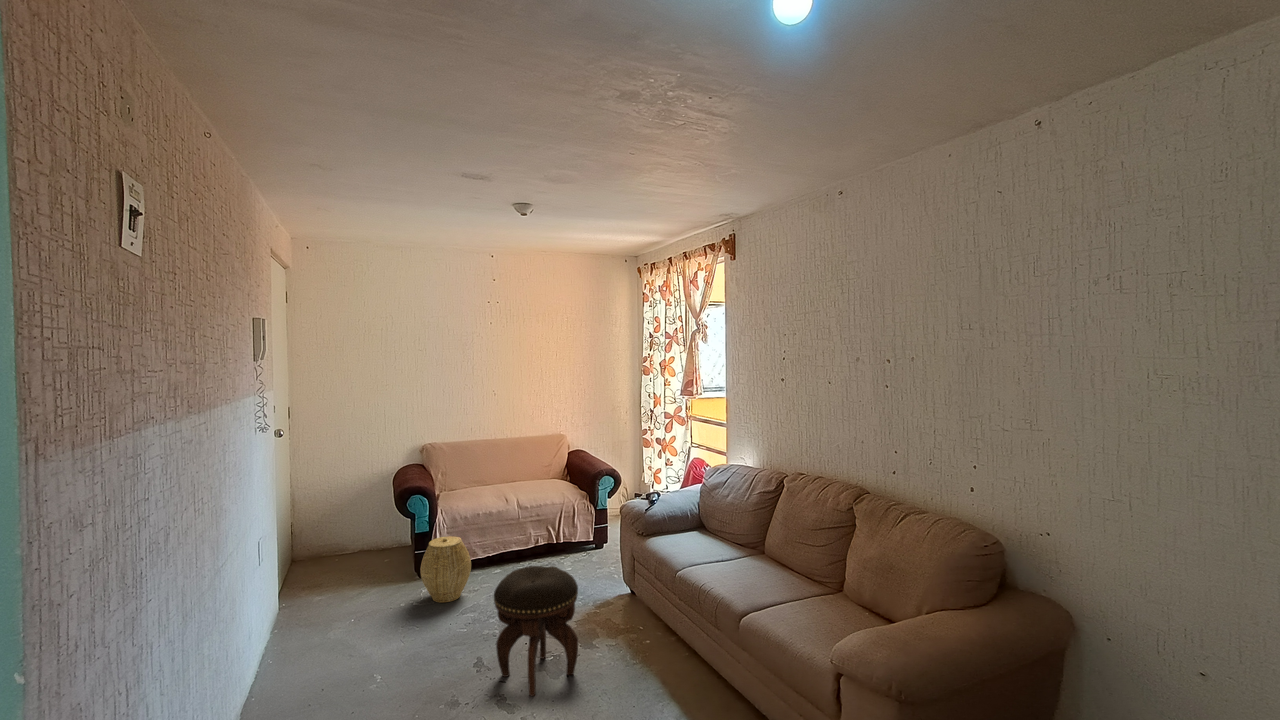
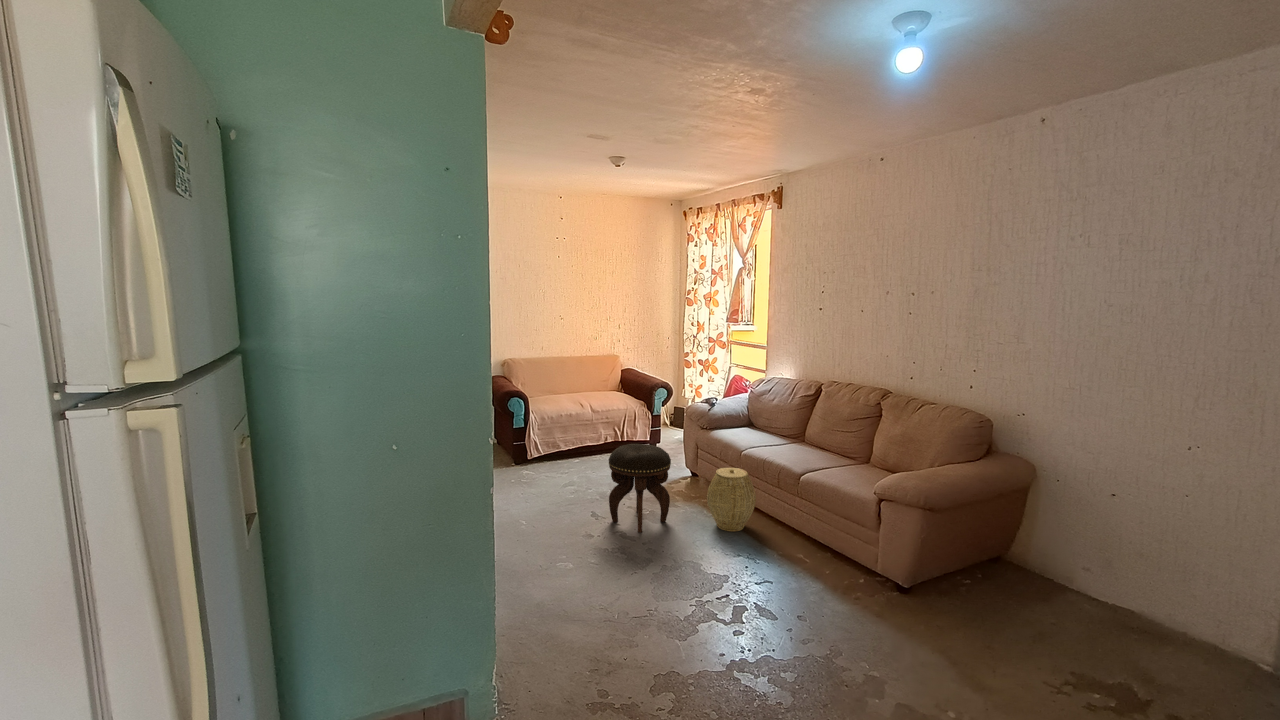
woven basket: present [420,536,471,603] -> present [707,468,756,531]

